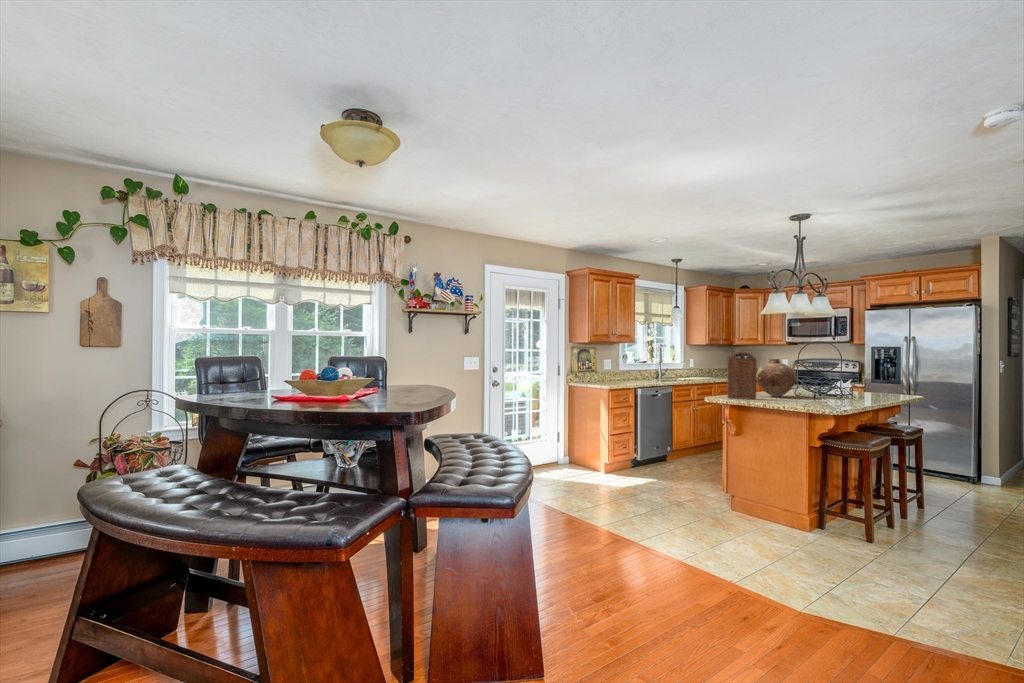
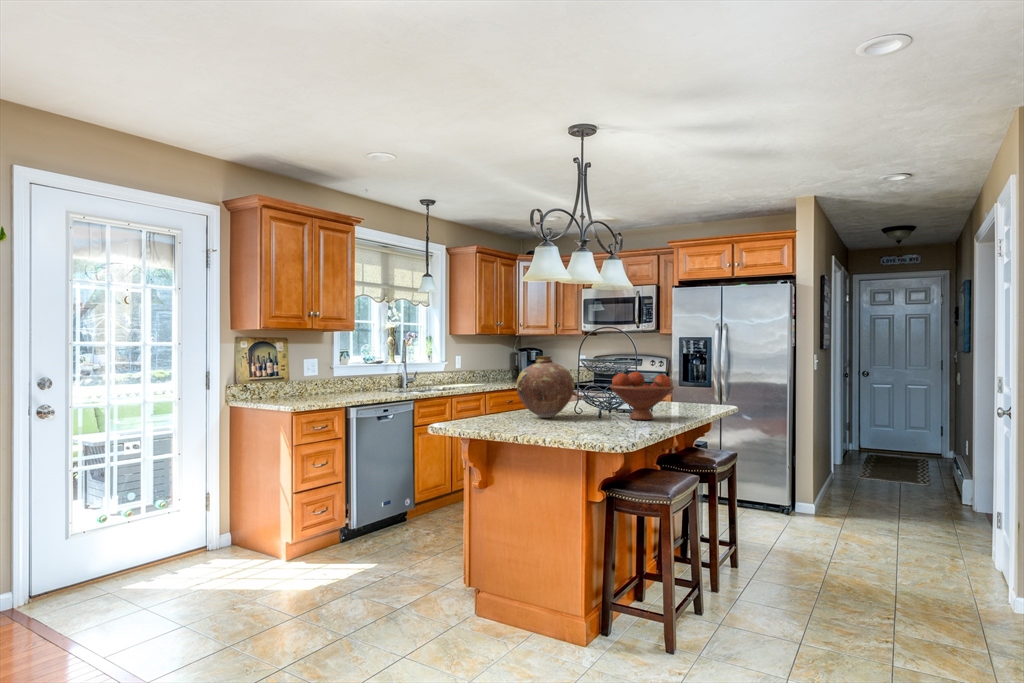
cutting board: present [727,352,756,399] -> none [465,345,512,425]
fruit bowl: none [822,370,870,400] -> present [610,372,674,420]

